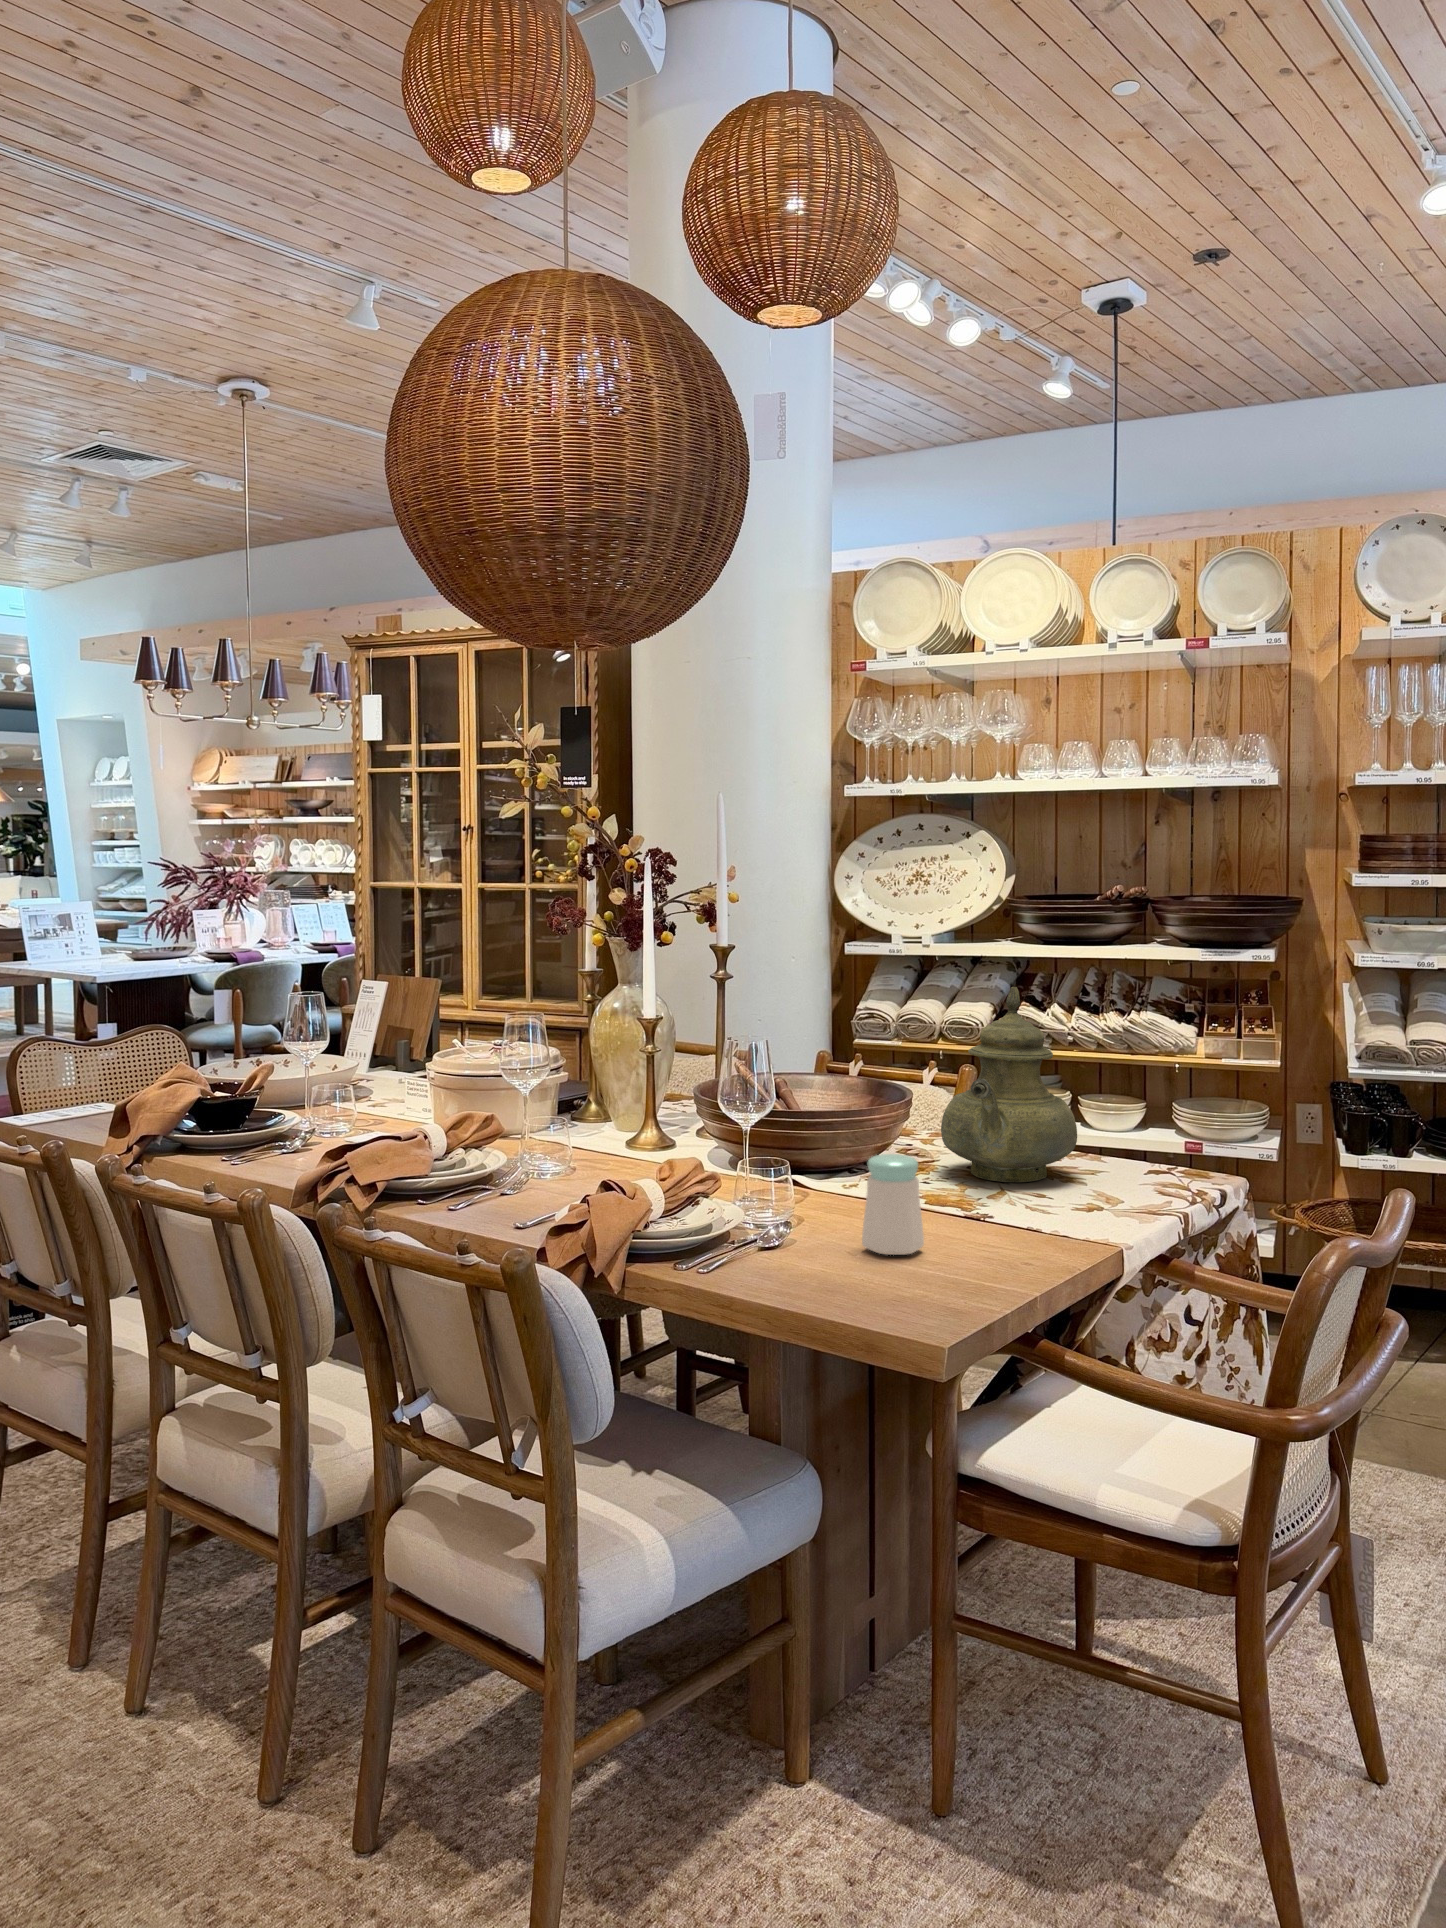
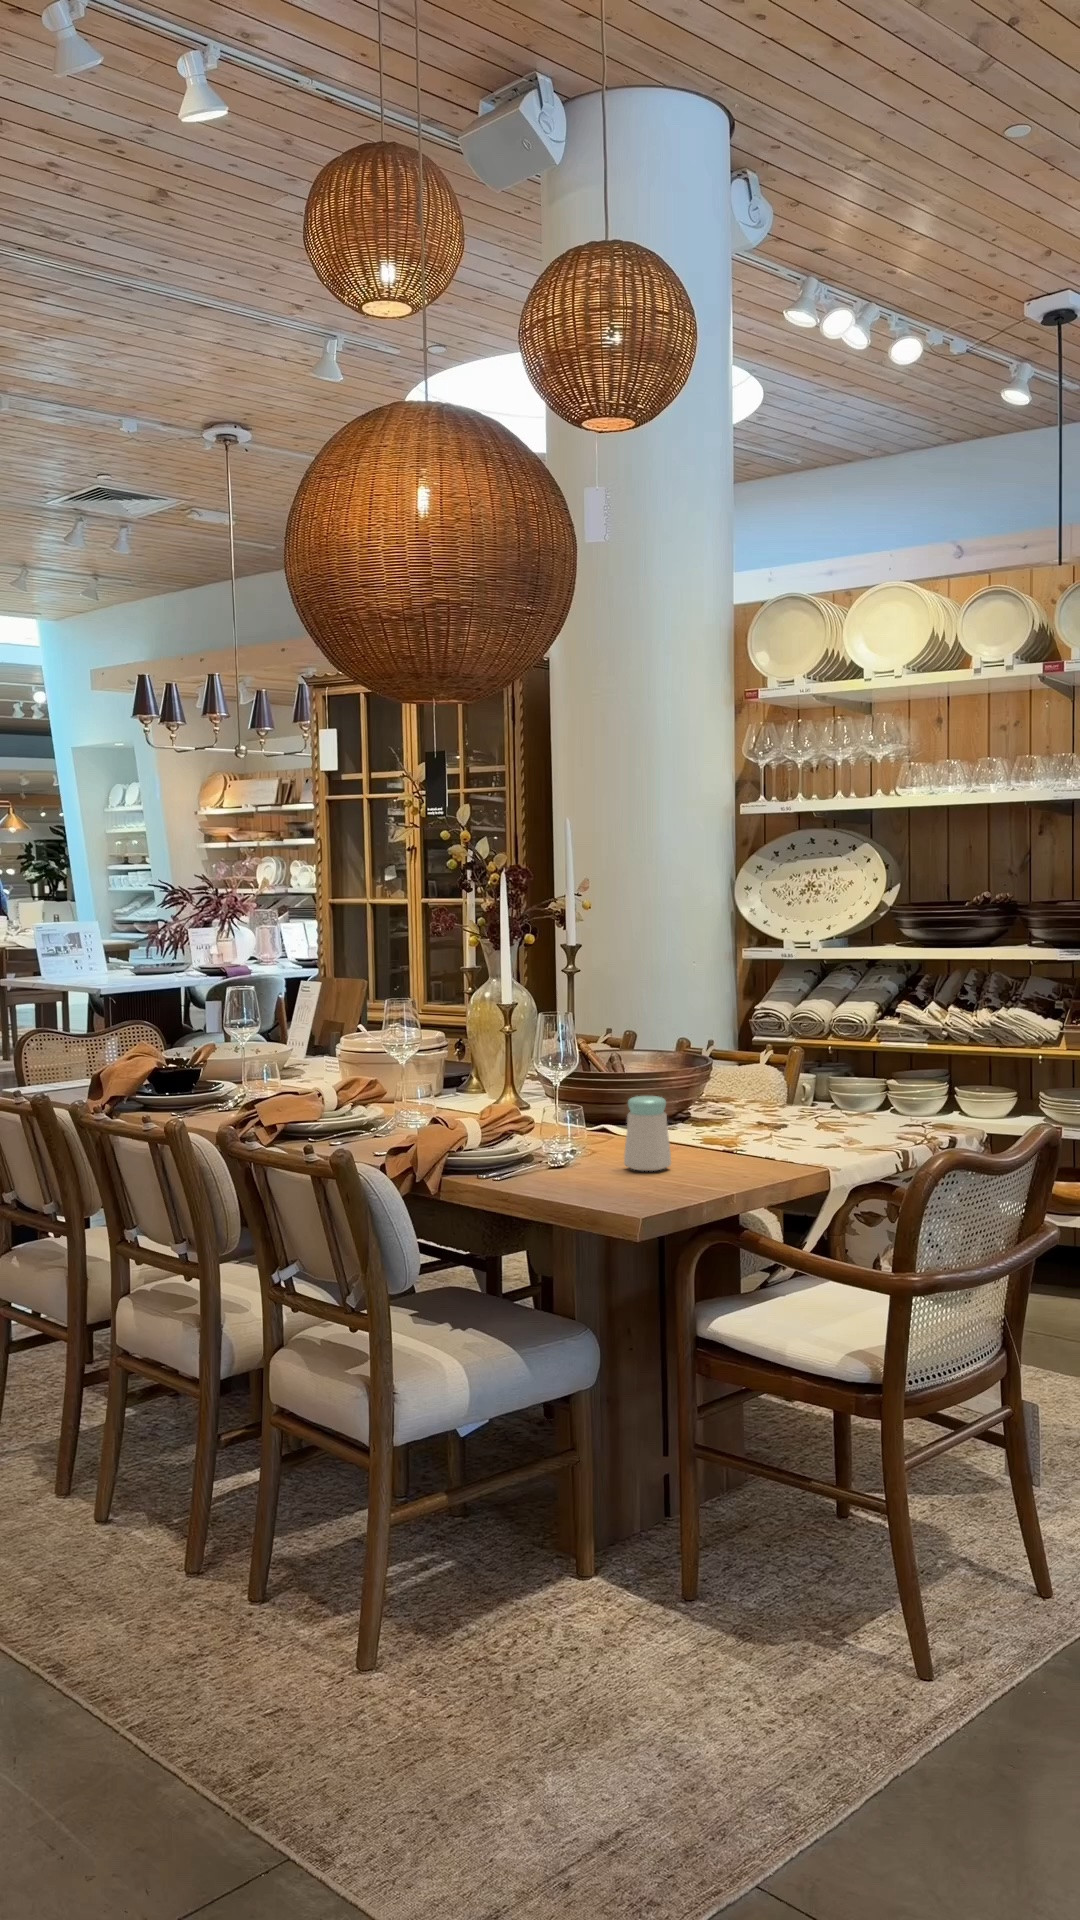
teapot: present [941,987,1077,1182] -> none [730,973,839,1130]

